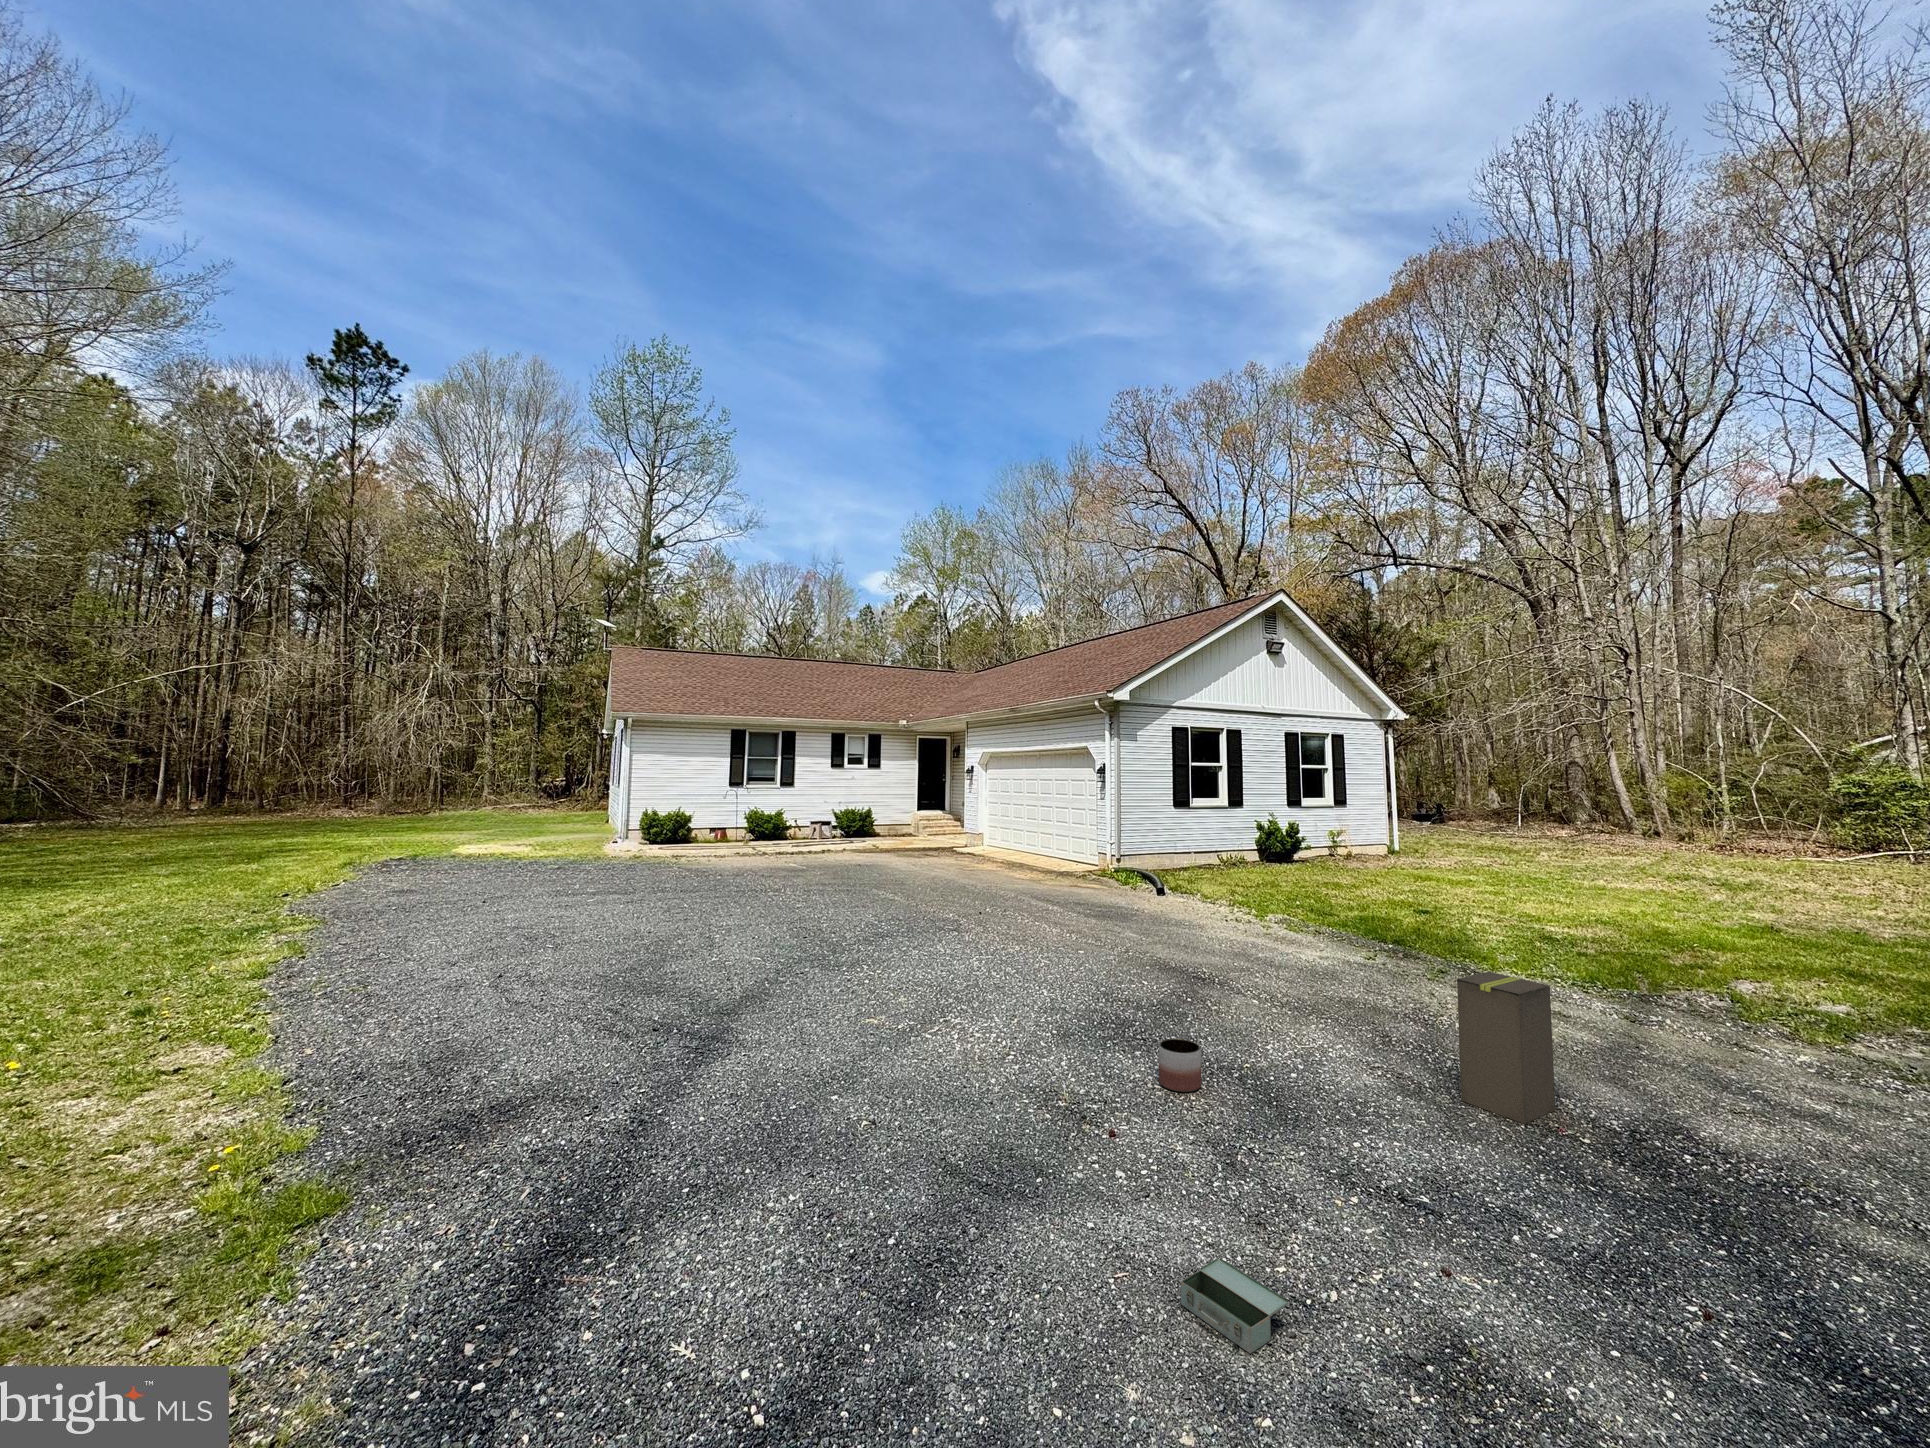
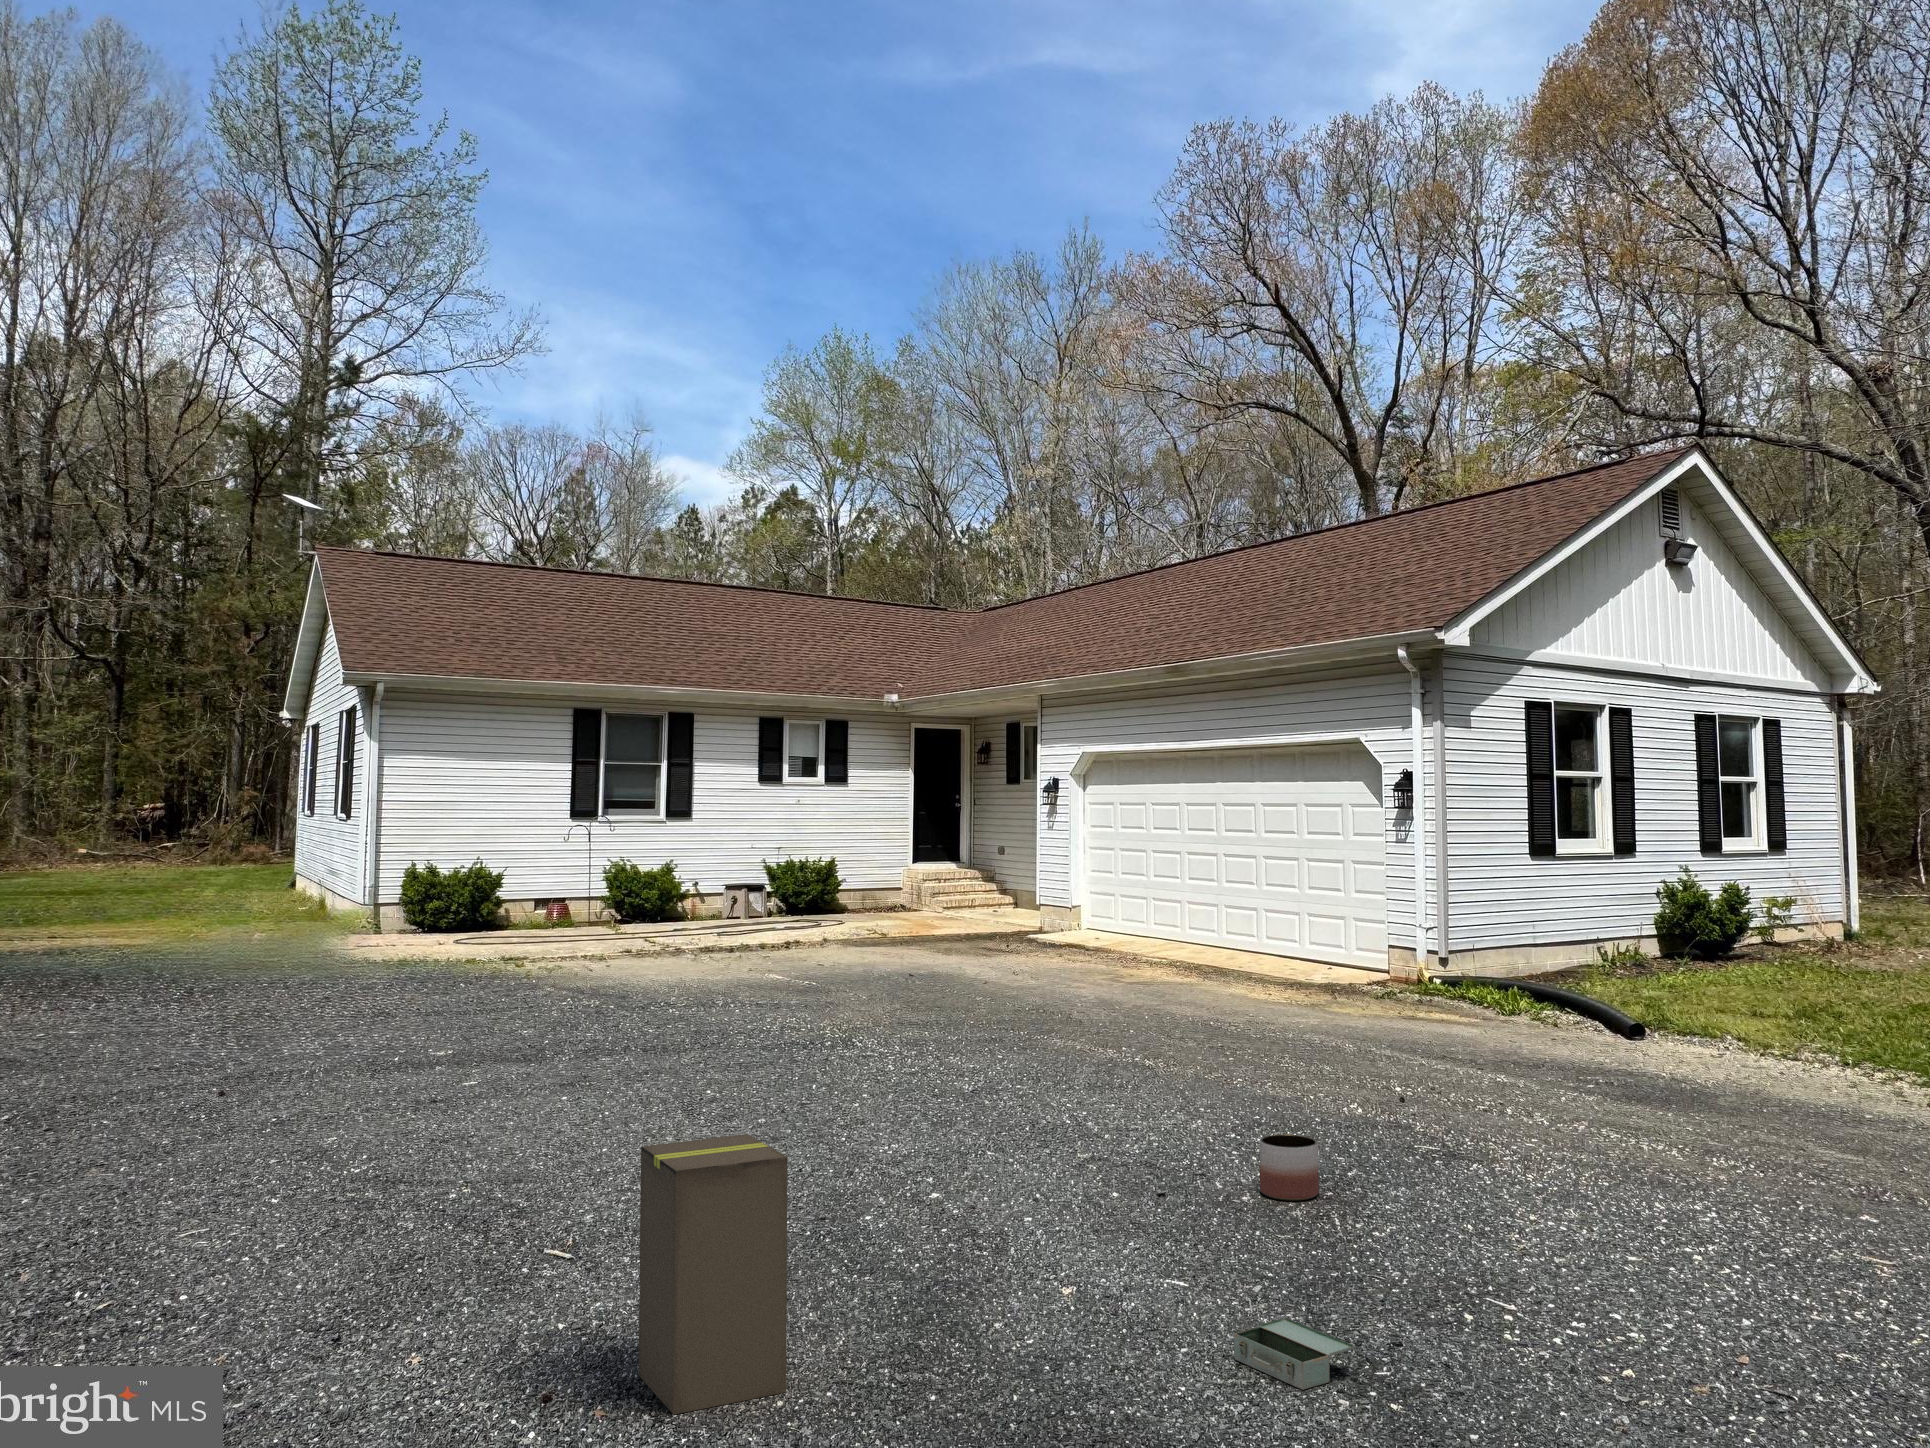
cardboard box: present [1457,972,1555,1124] -> present [638,1134,788,1415]

